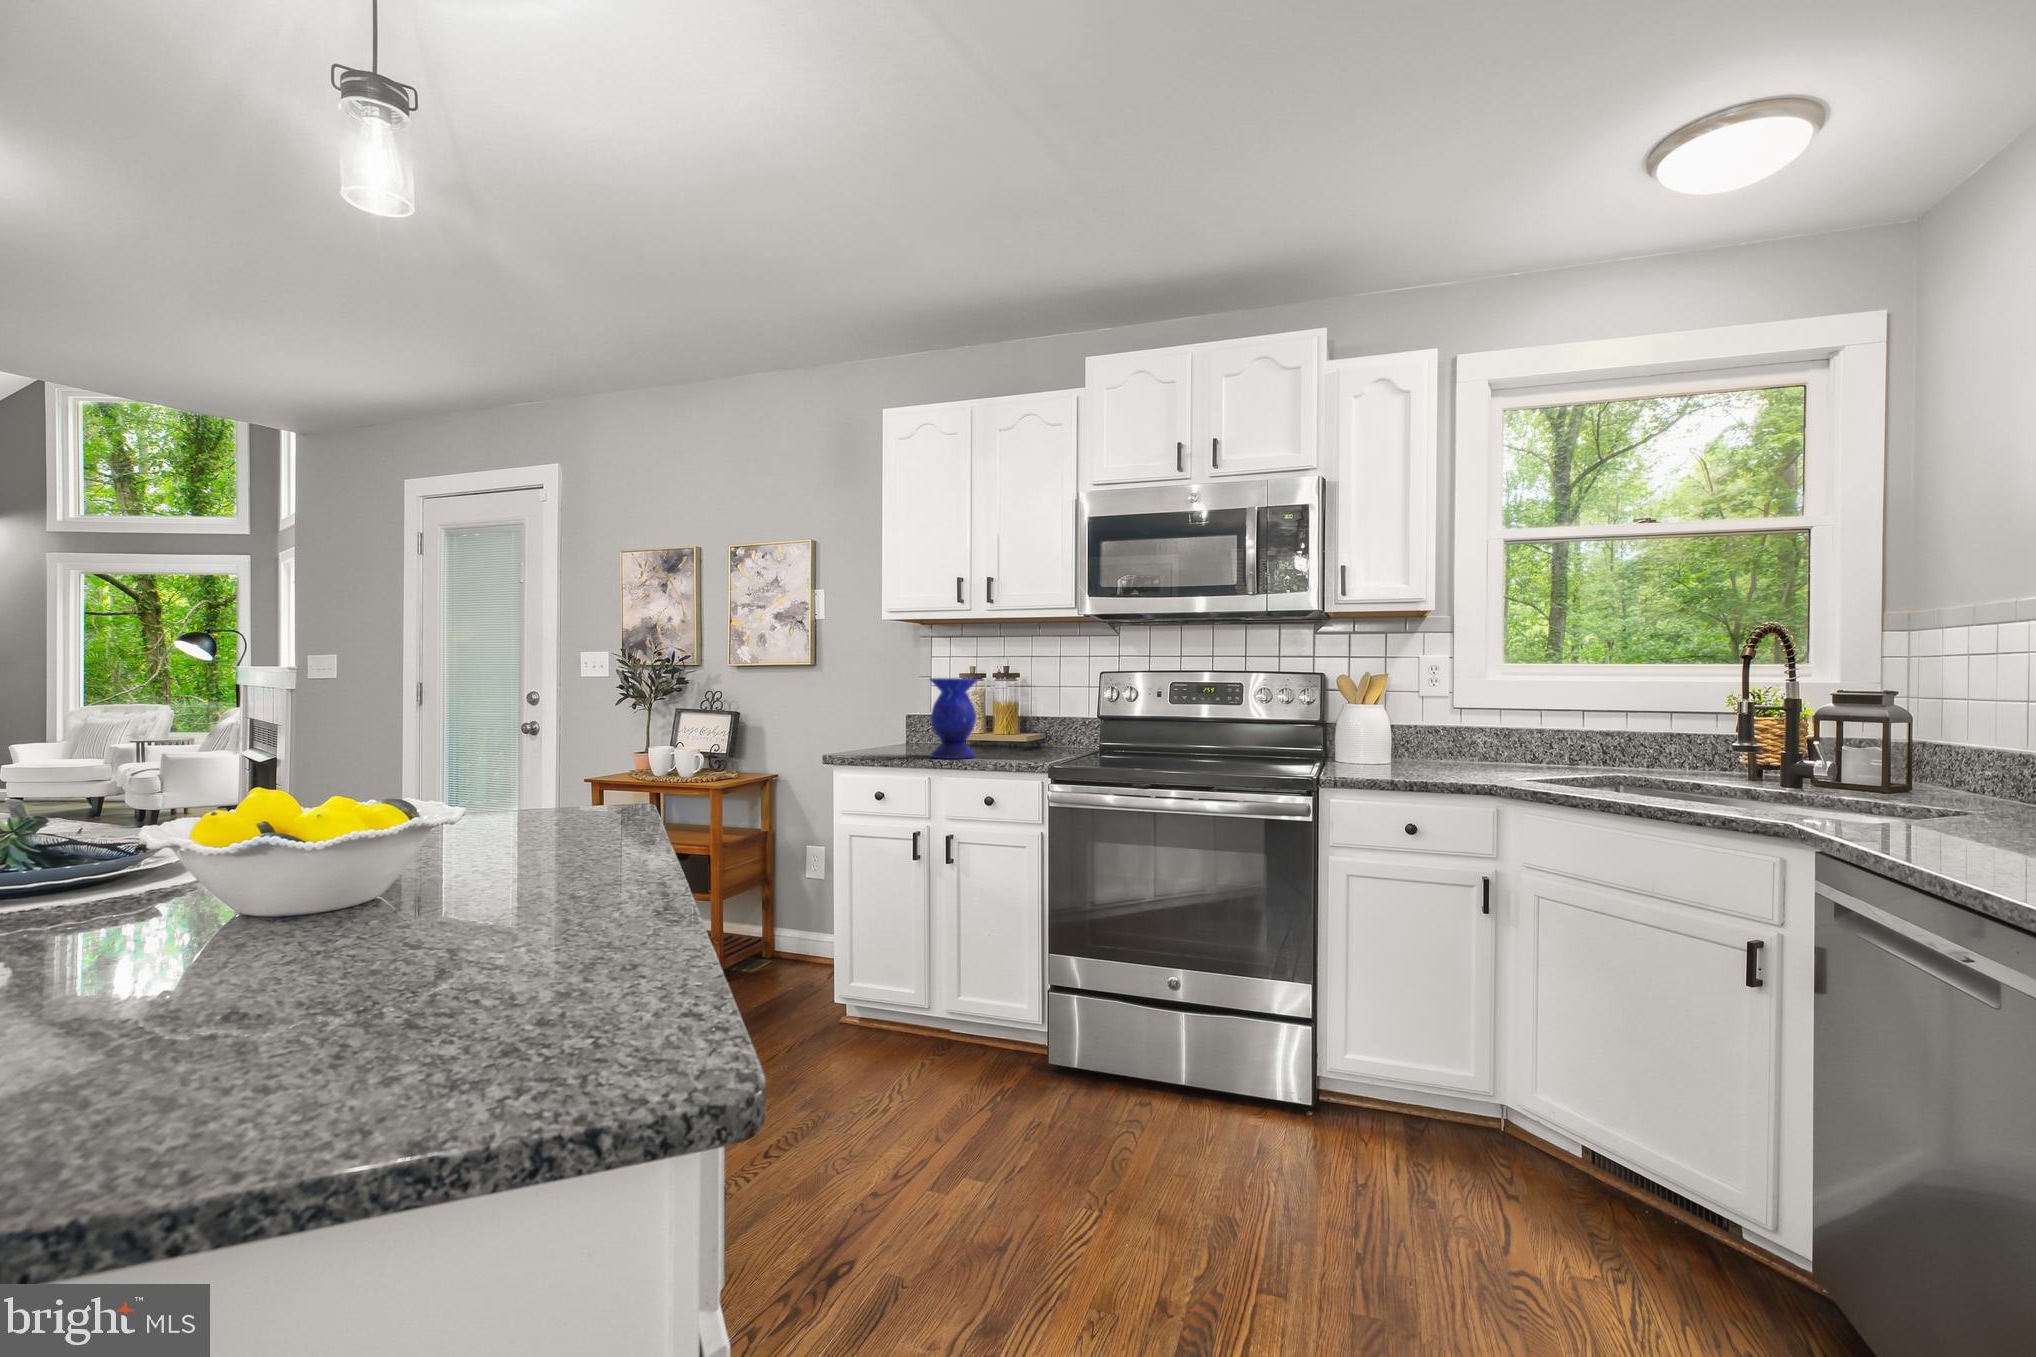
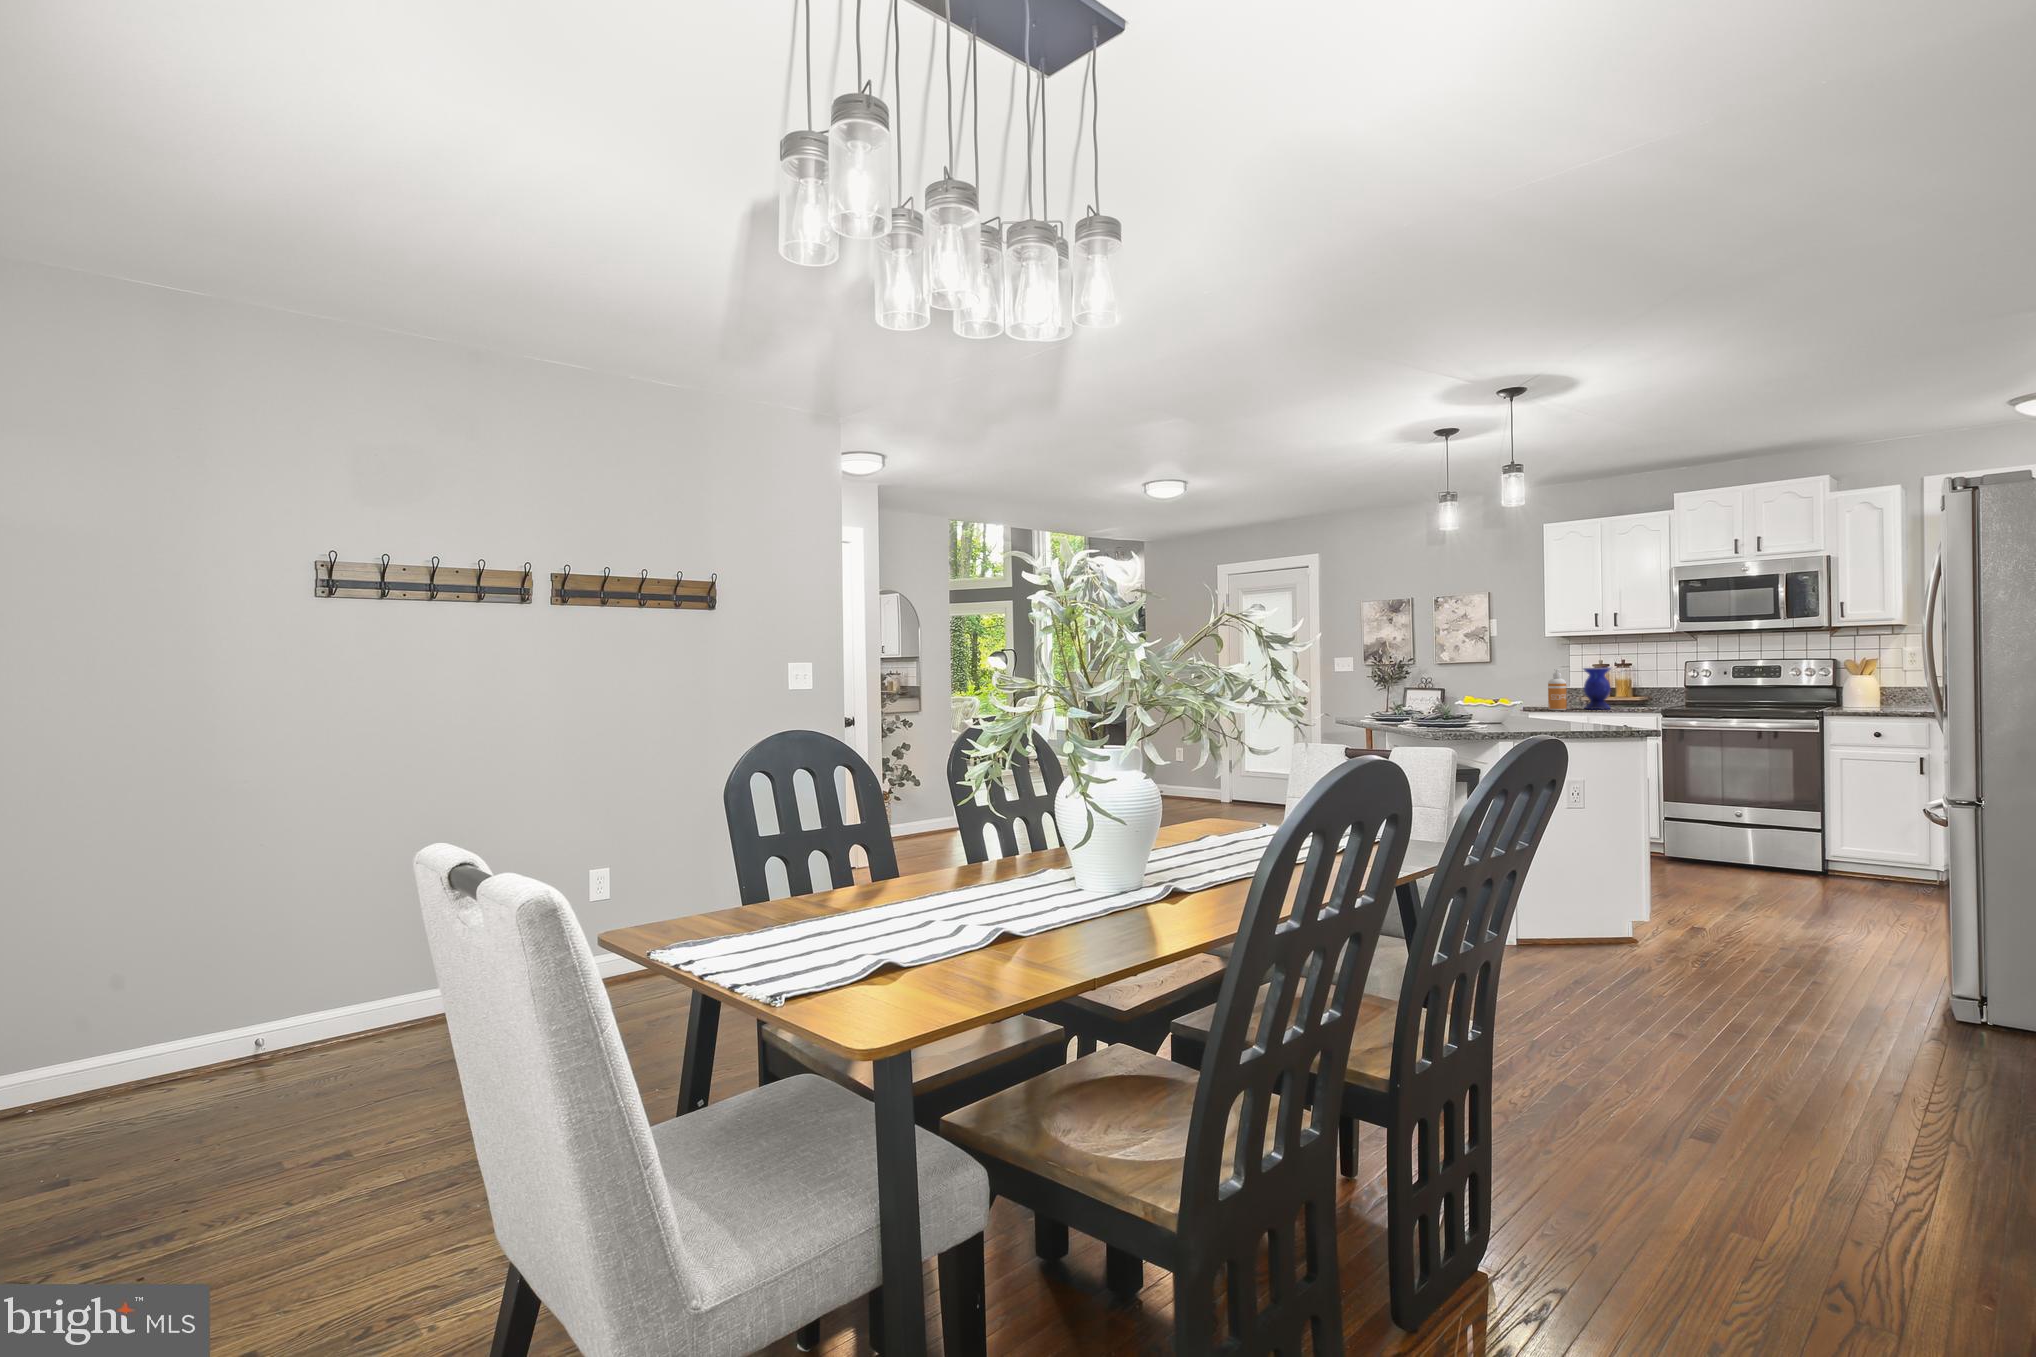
soap dispenser: none [867,679,900,760] -> present [1548,669,1567,710]

